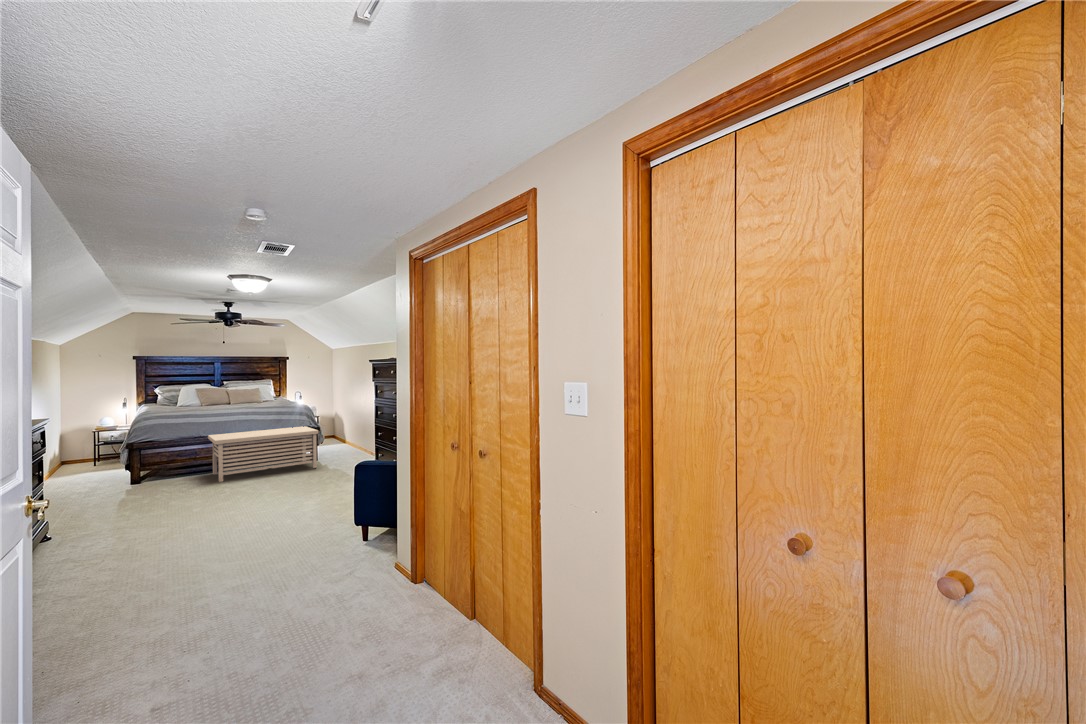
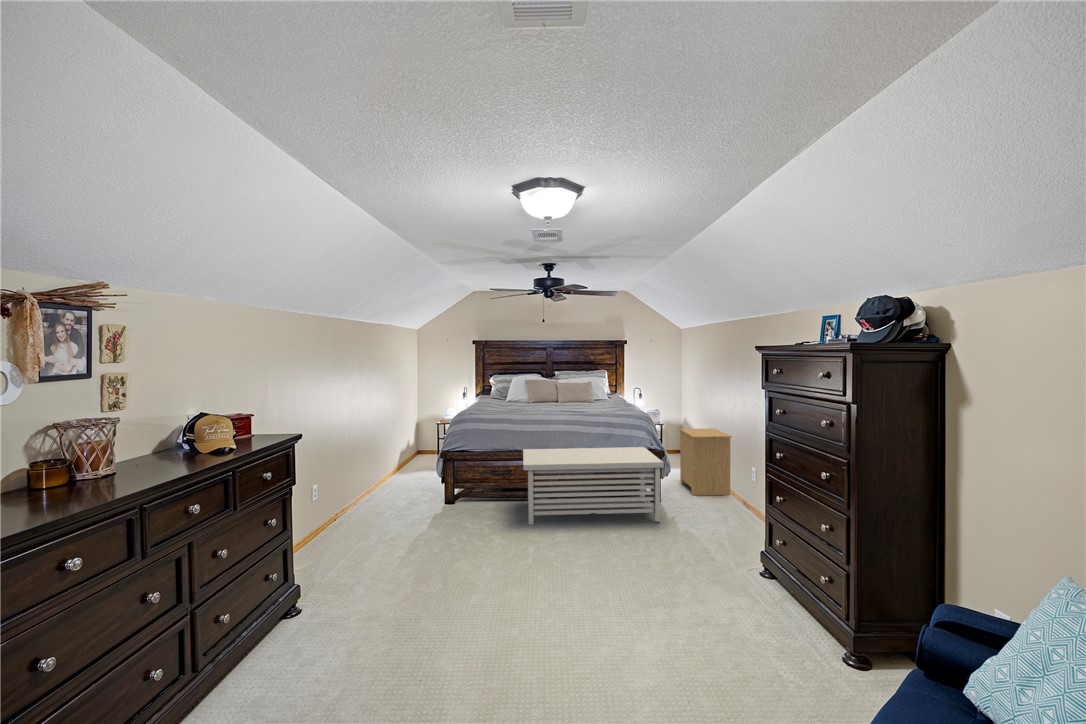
side table: none [331,413,364,456] -> present [680,429,732,496]

